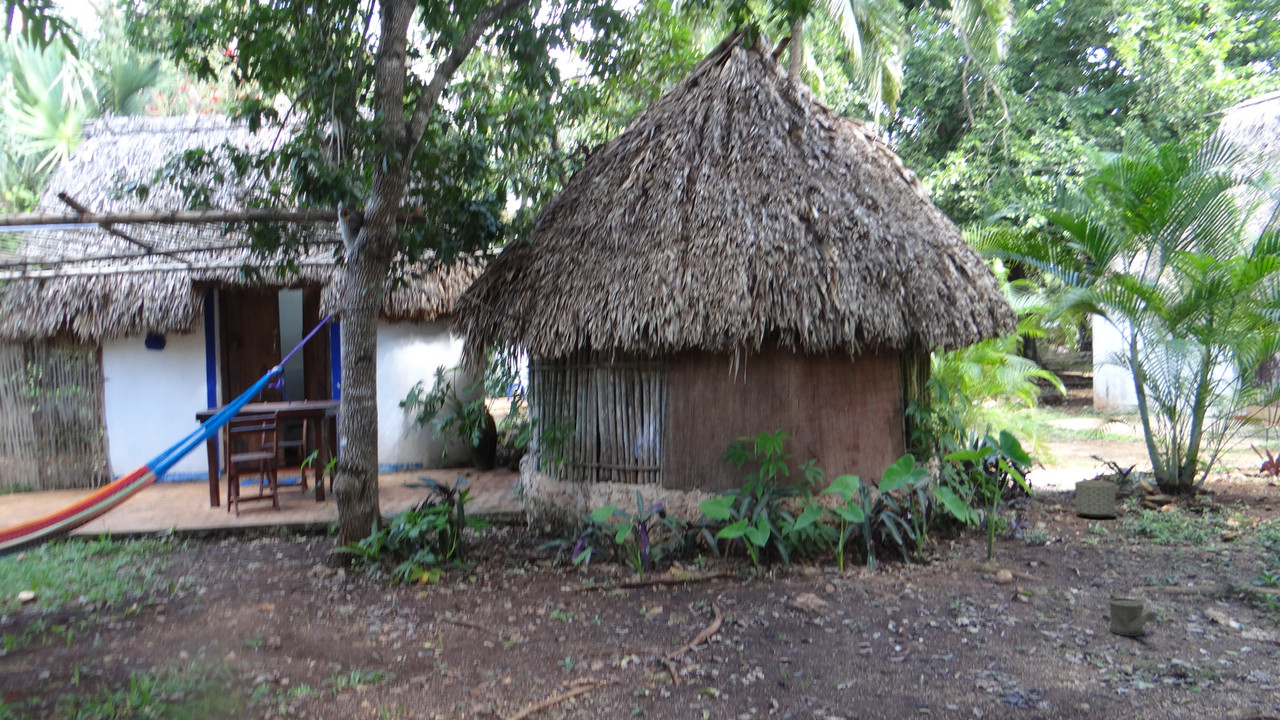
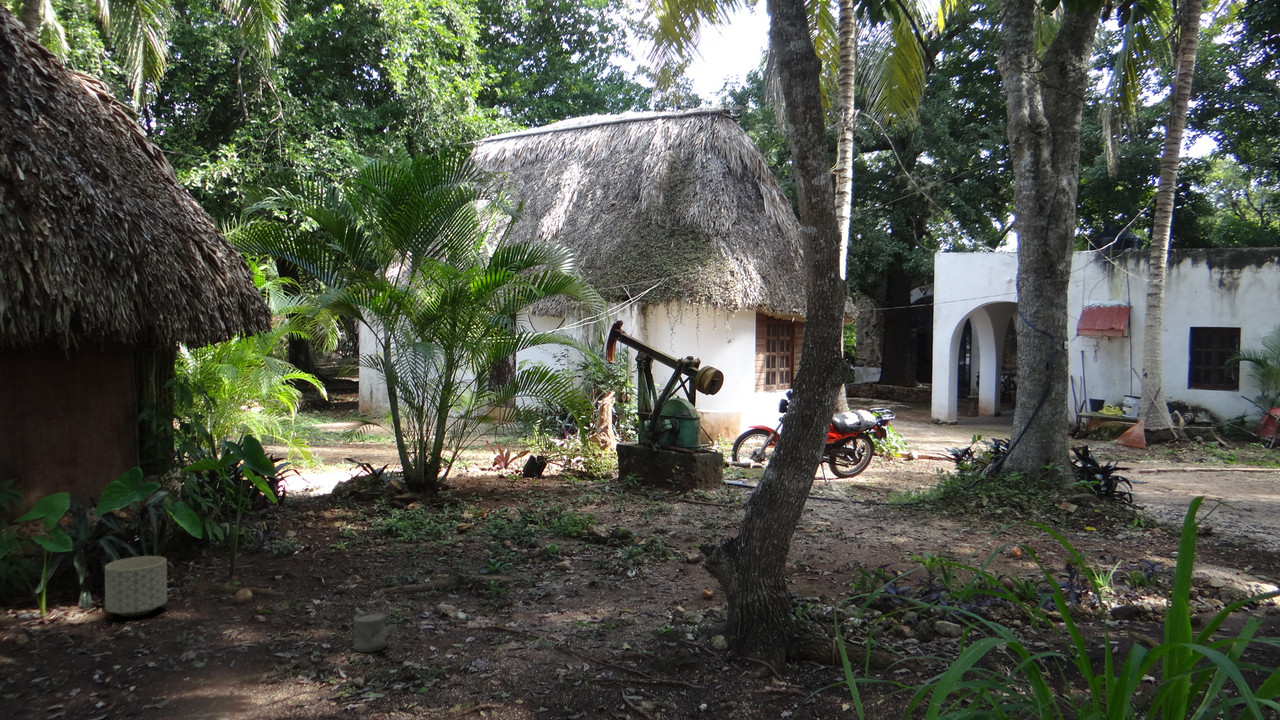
planter: present [1075,481,1116,518] -> present [105,556,167,617]

